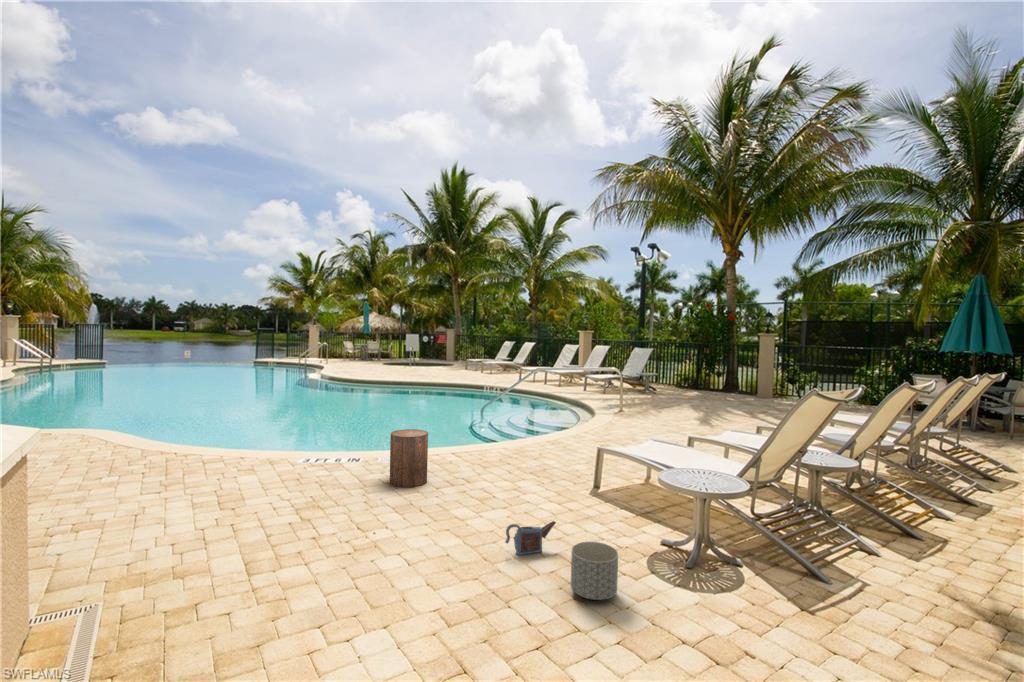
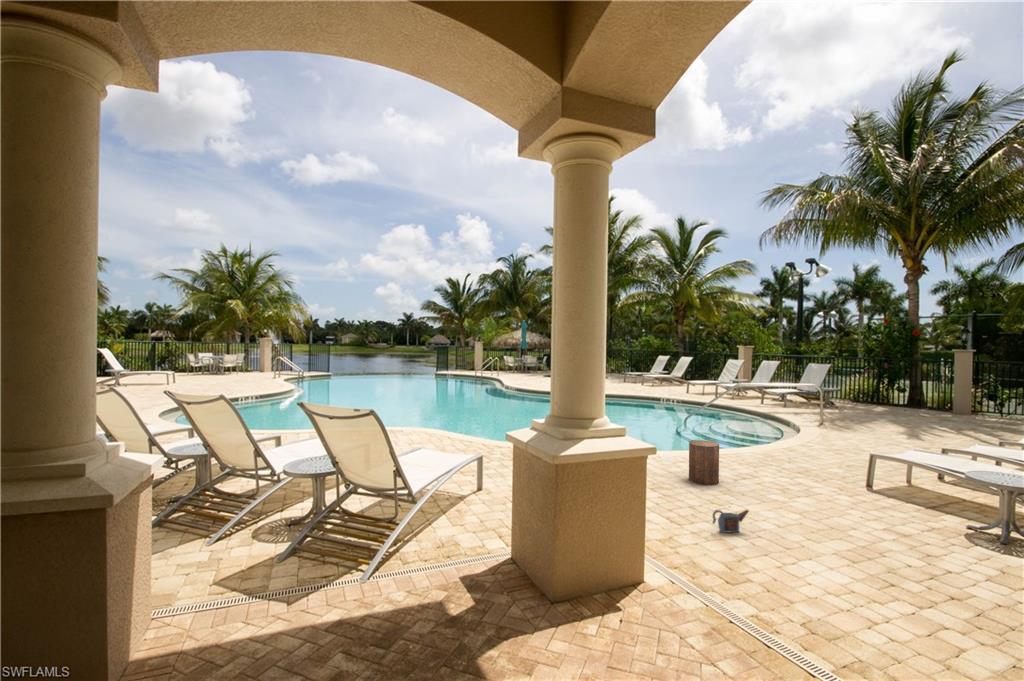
watering can: present [505,521,556,555] -> present [712,510,749,533]
planter: present [571,542,618,600] -> none [919,528,963,568]

